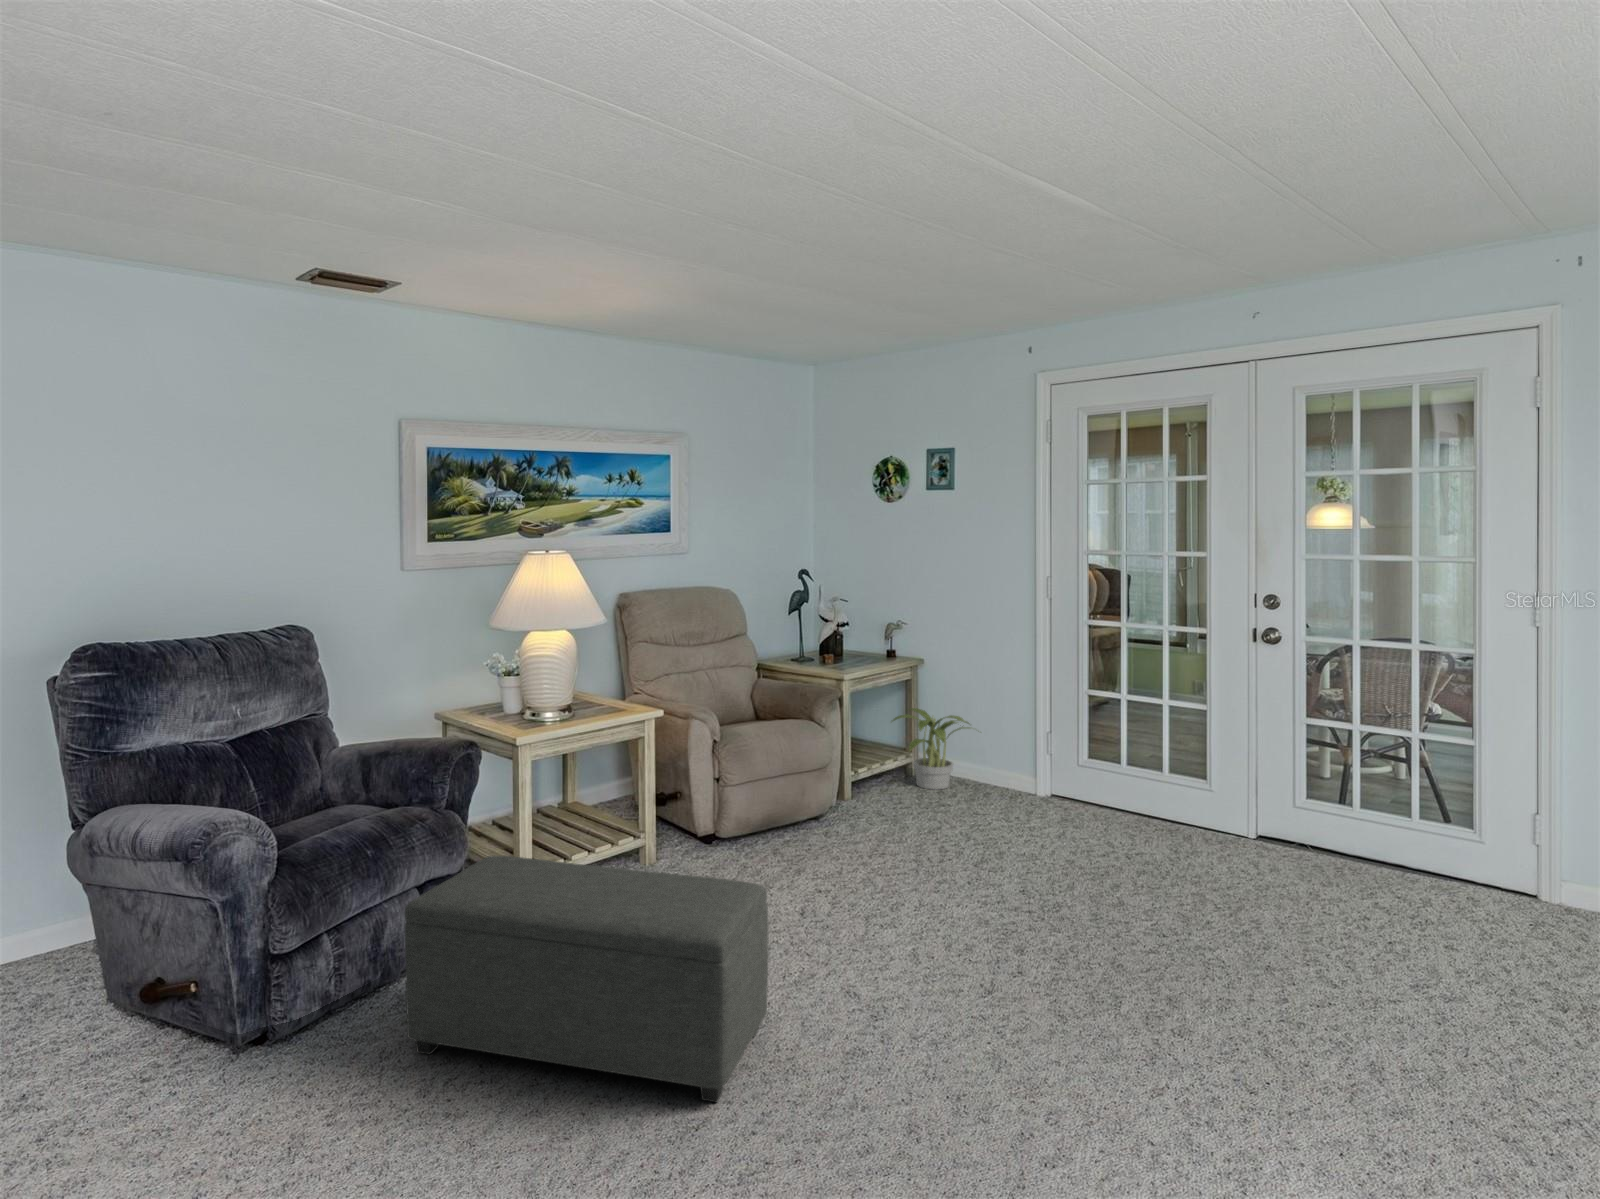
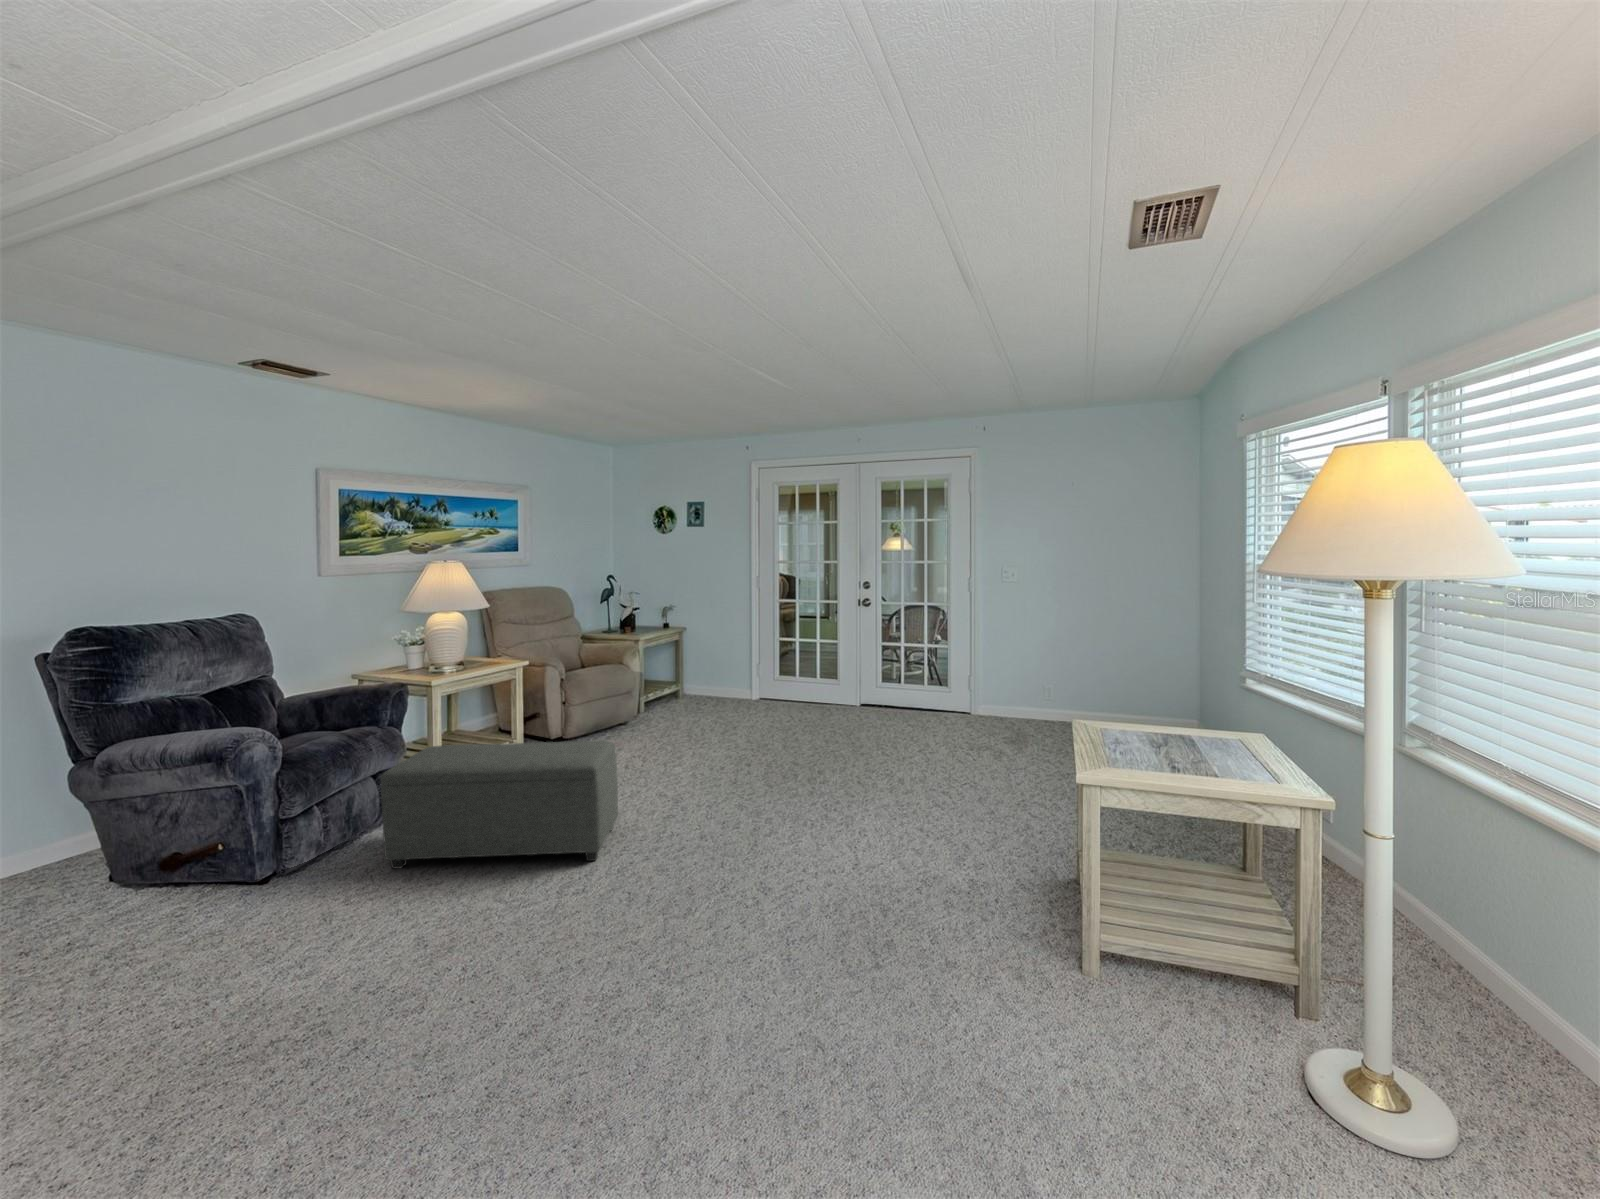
potted plant: present [892,708,969,790] -> none [671,657,728,705]

